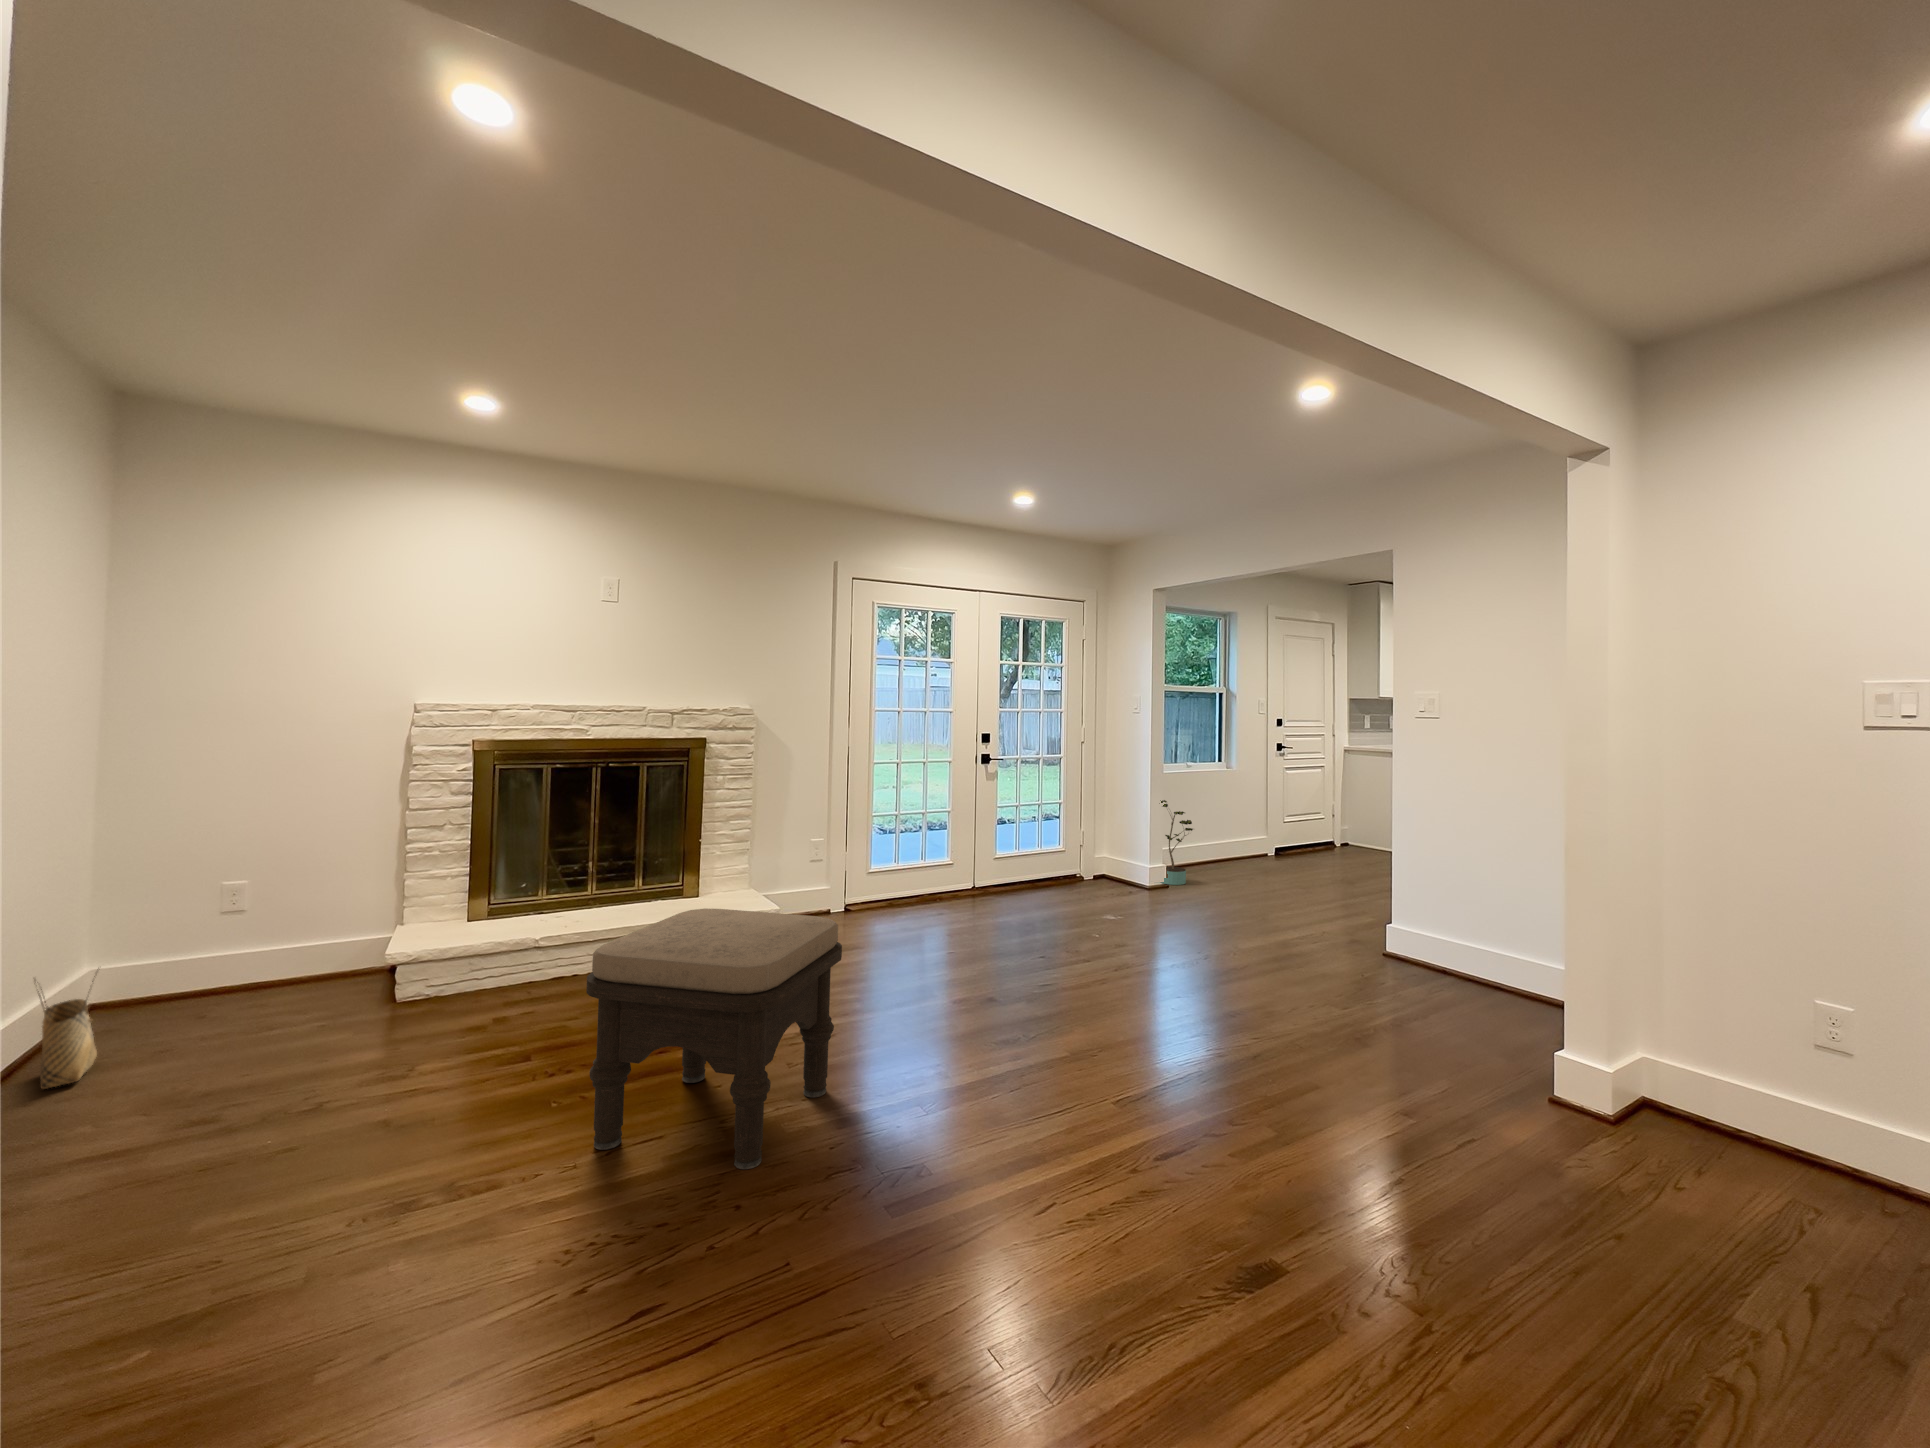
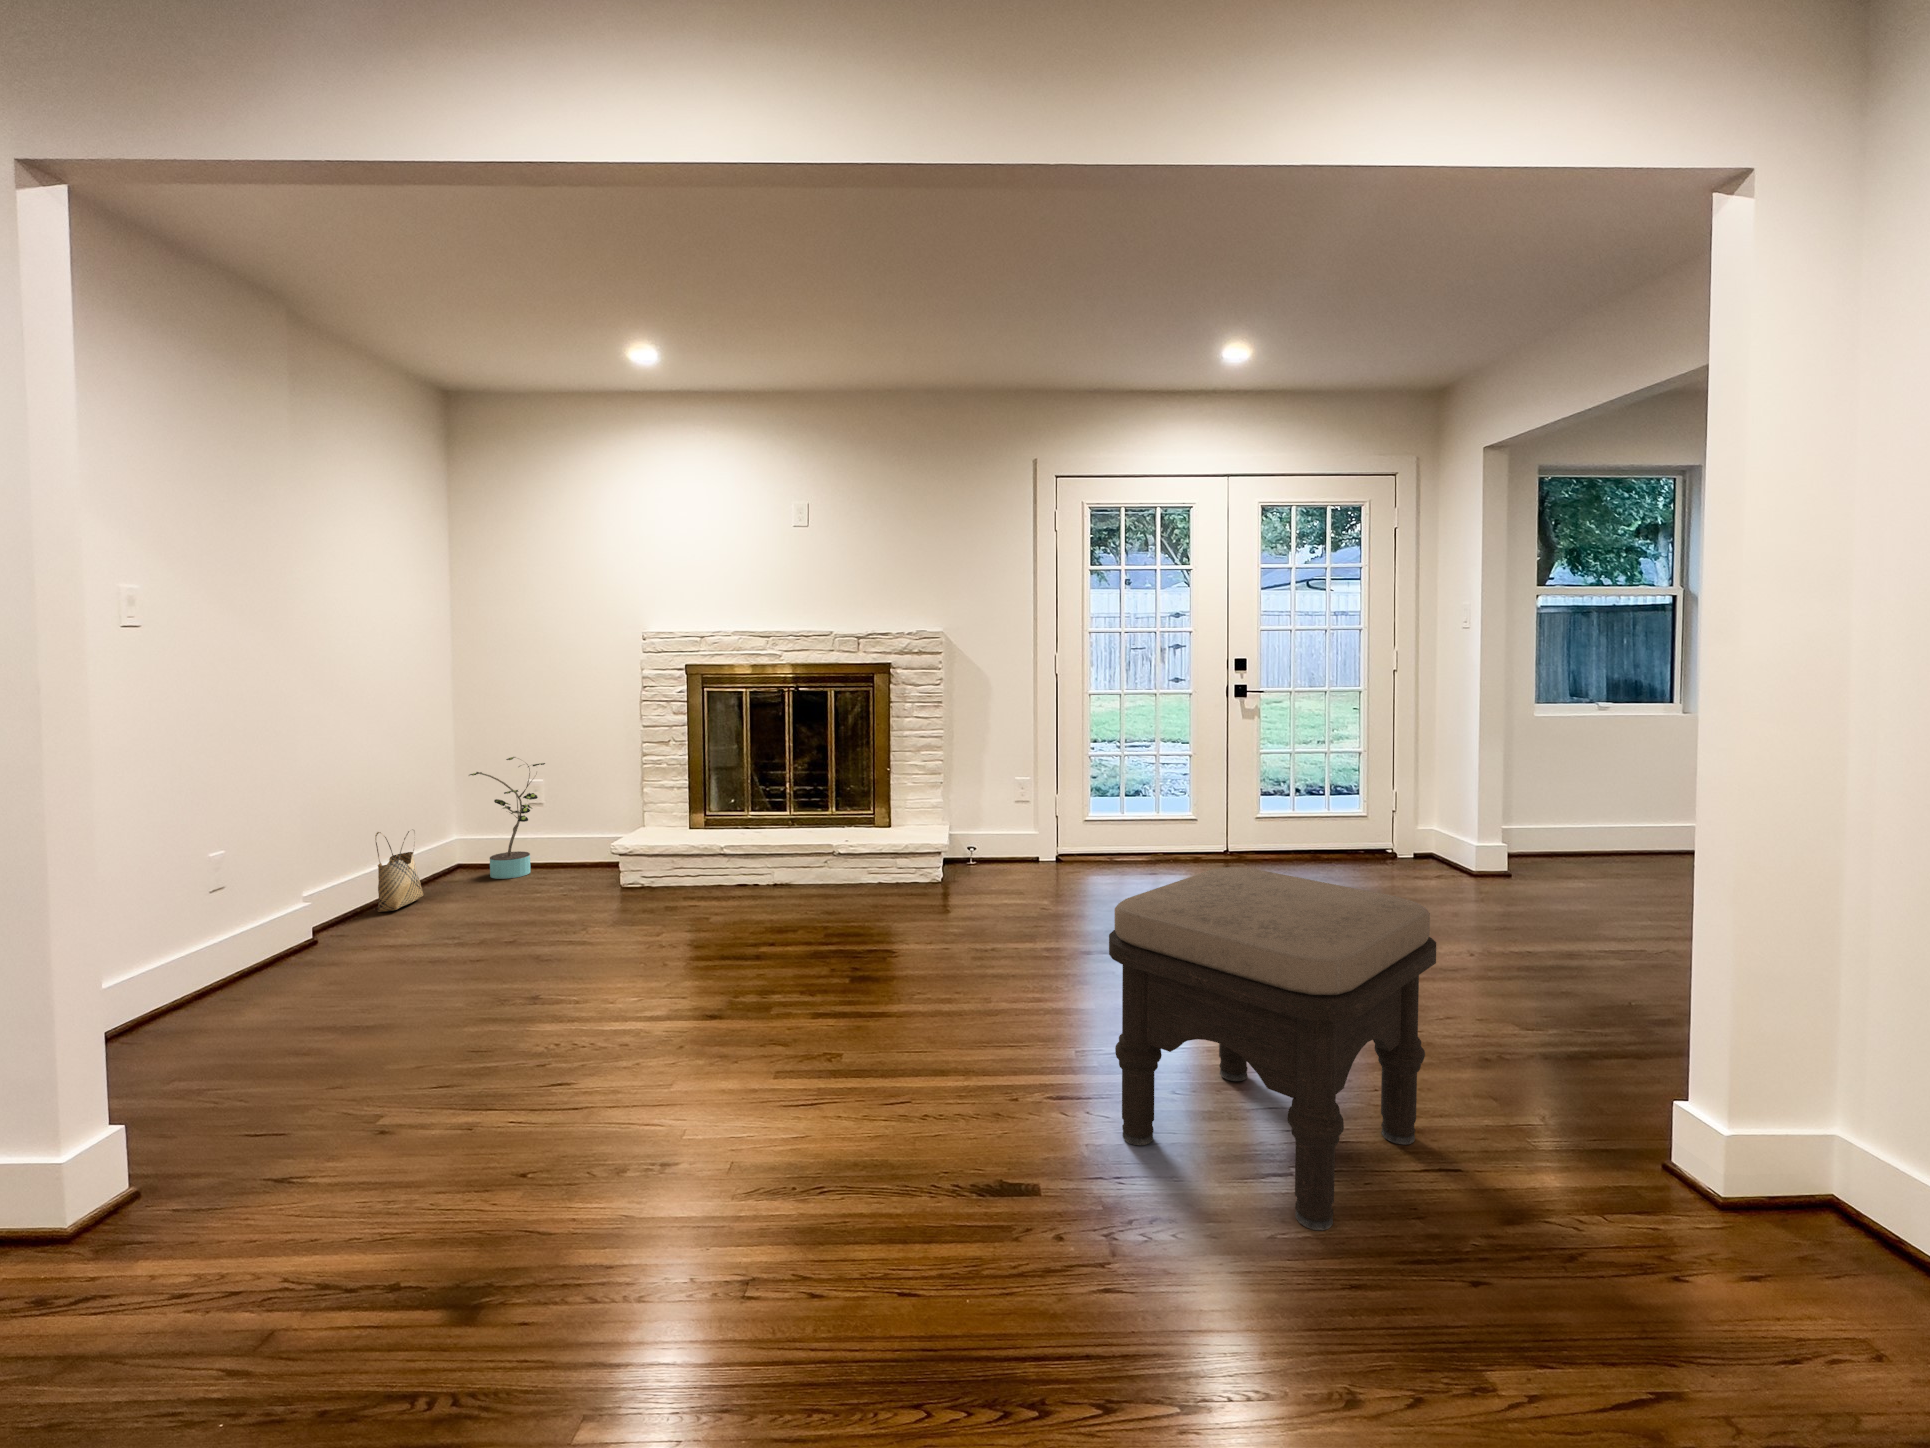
potted plant: present [1160,800,1193,885] -> present [470,757,545,879]
ottoman: present [586,909,842,1169] -> present [1109,867,1436,1231]

